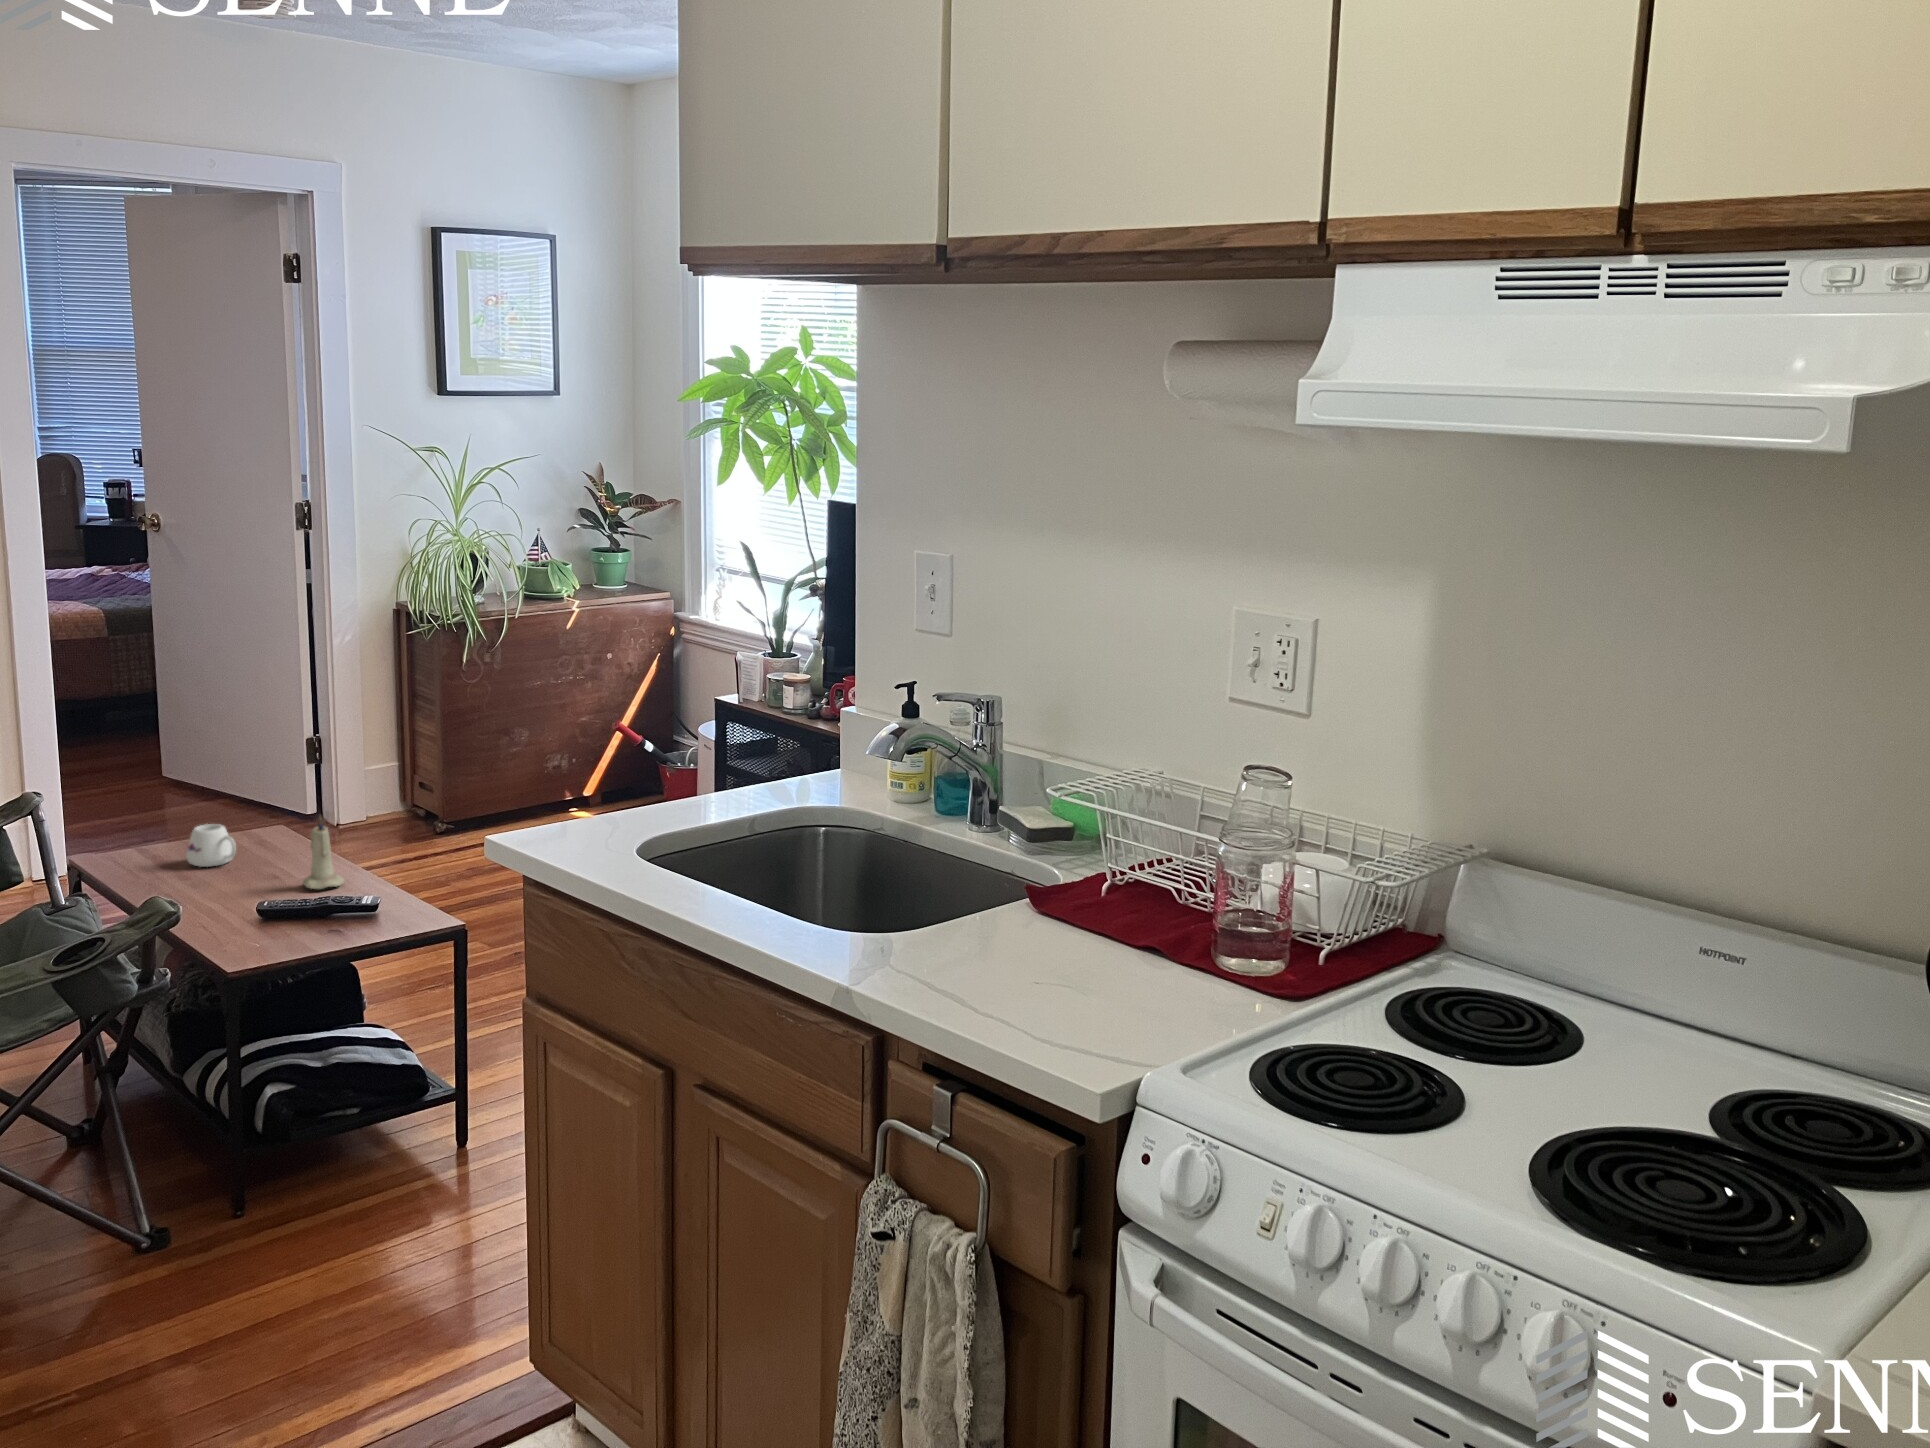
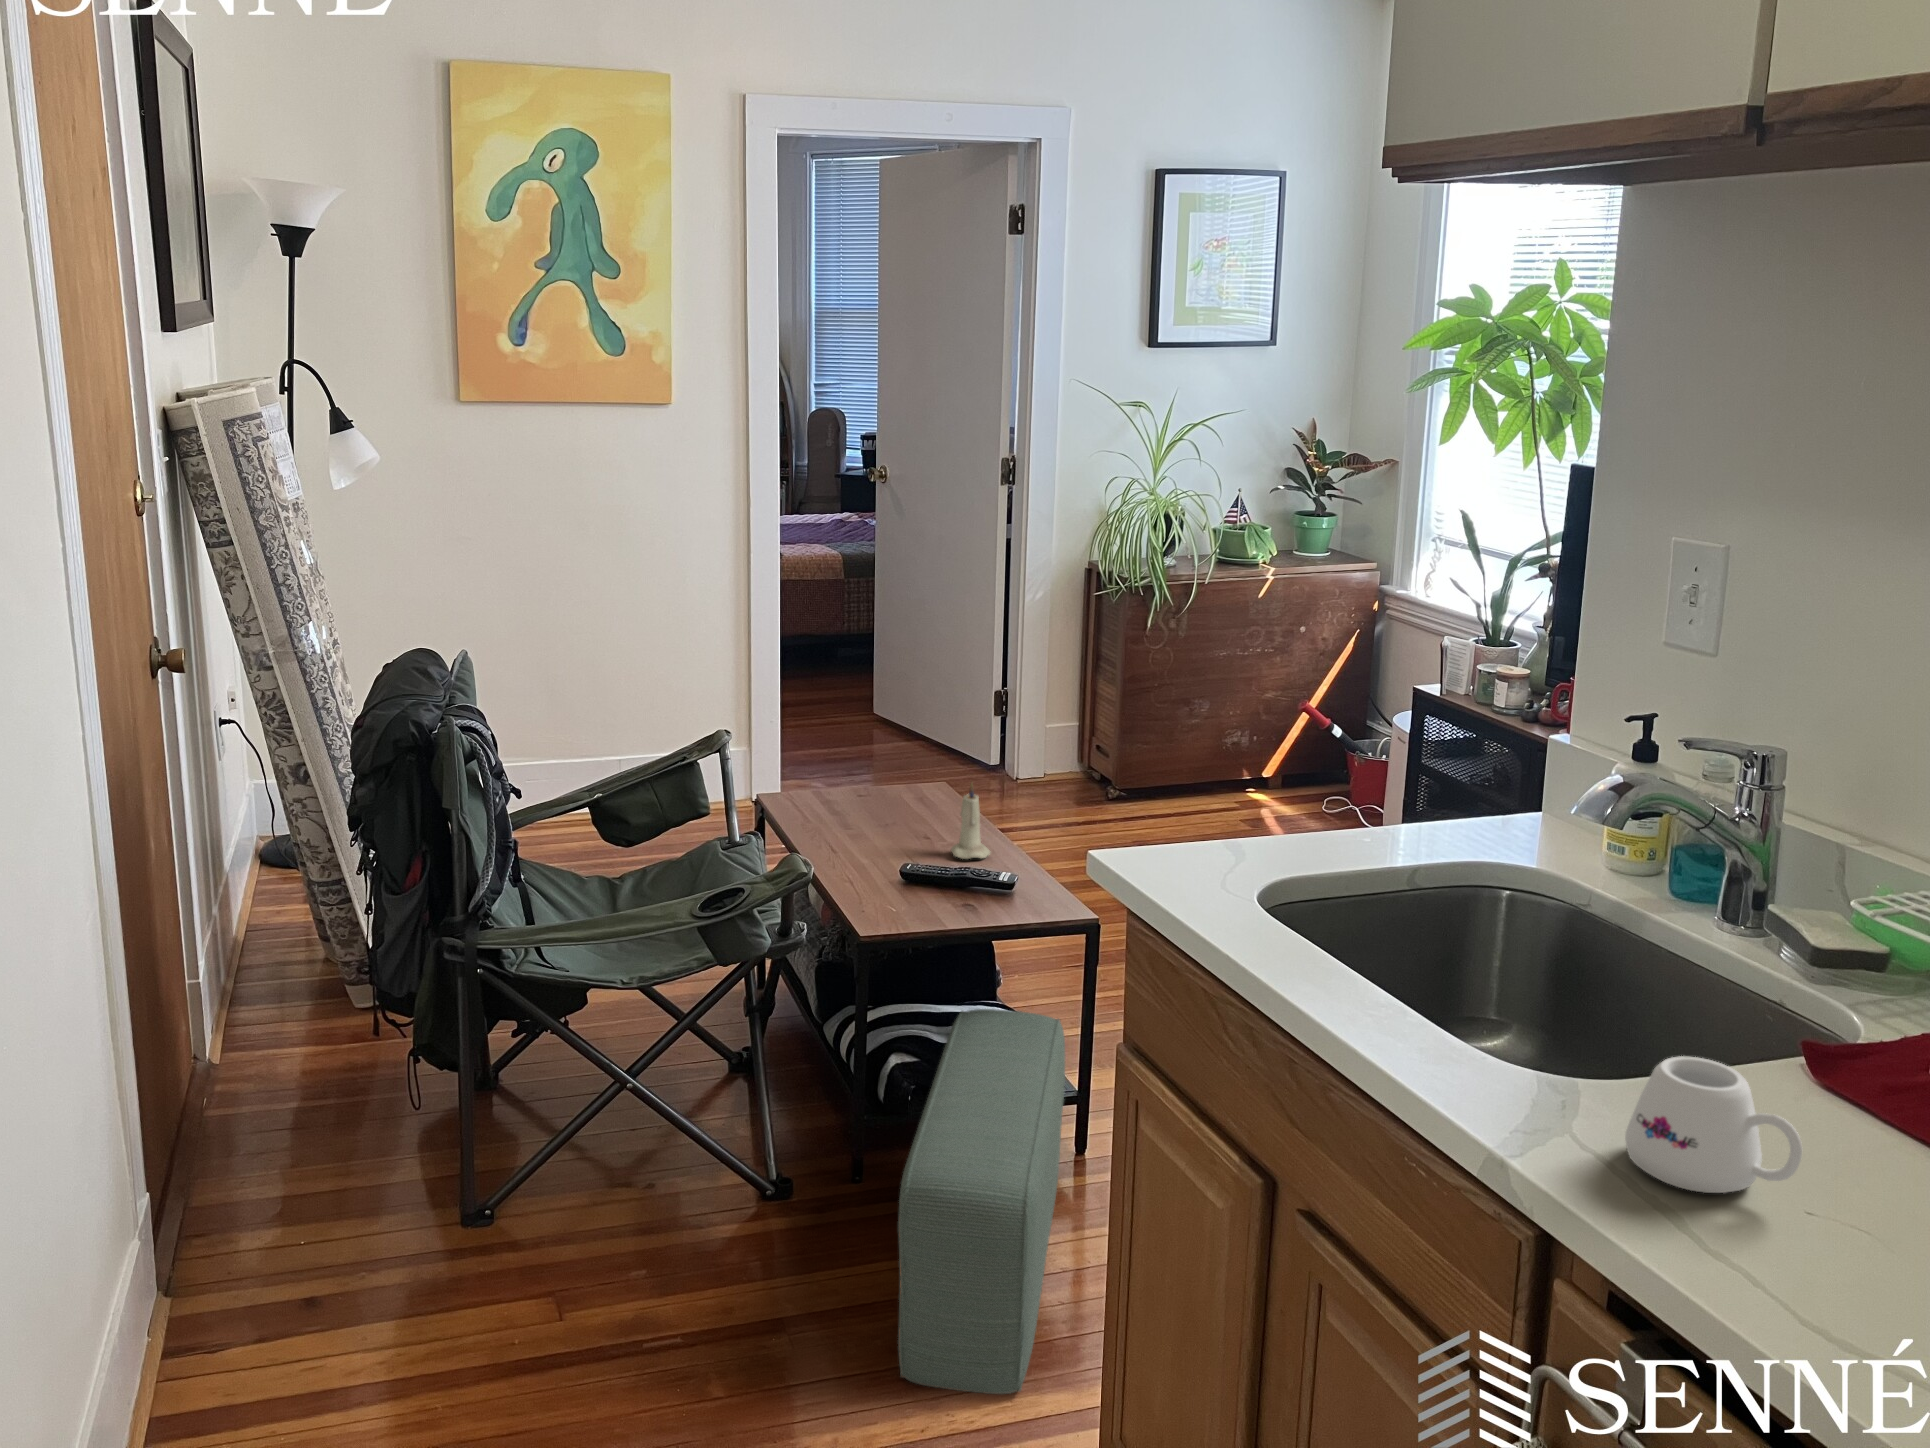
mug: present [186,824,236,867] -> present [1625,1056,1802,1193]
pouf: none [307,1018,449,1368] -> present [898,1009,1065,1394]

